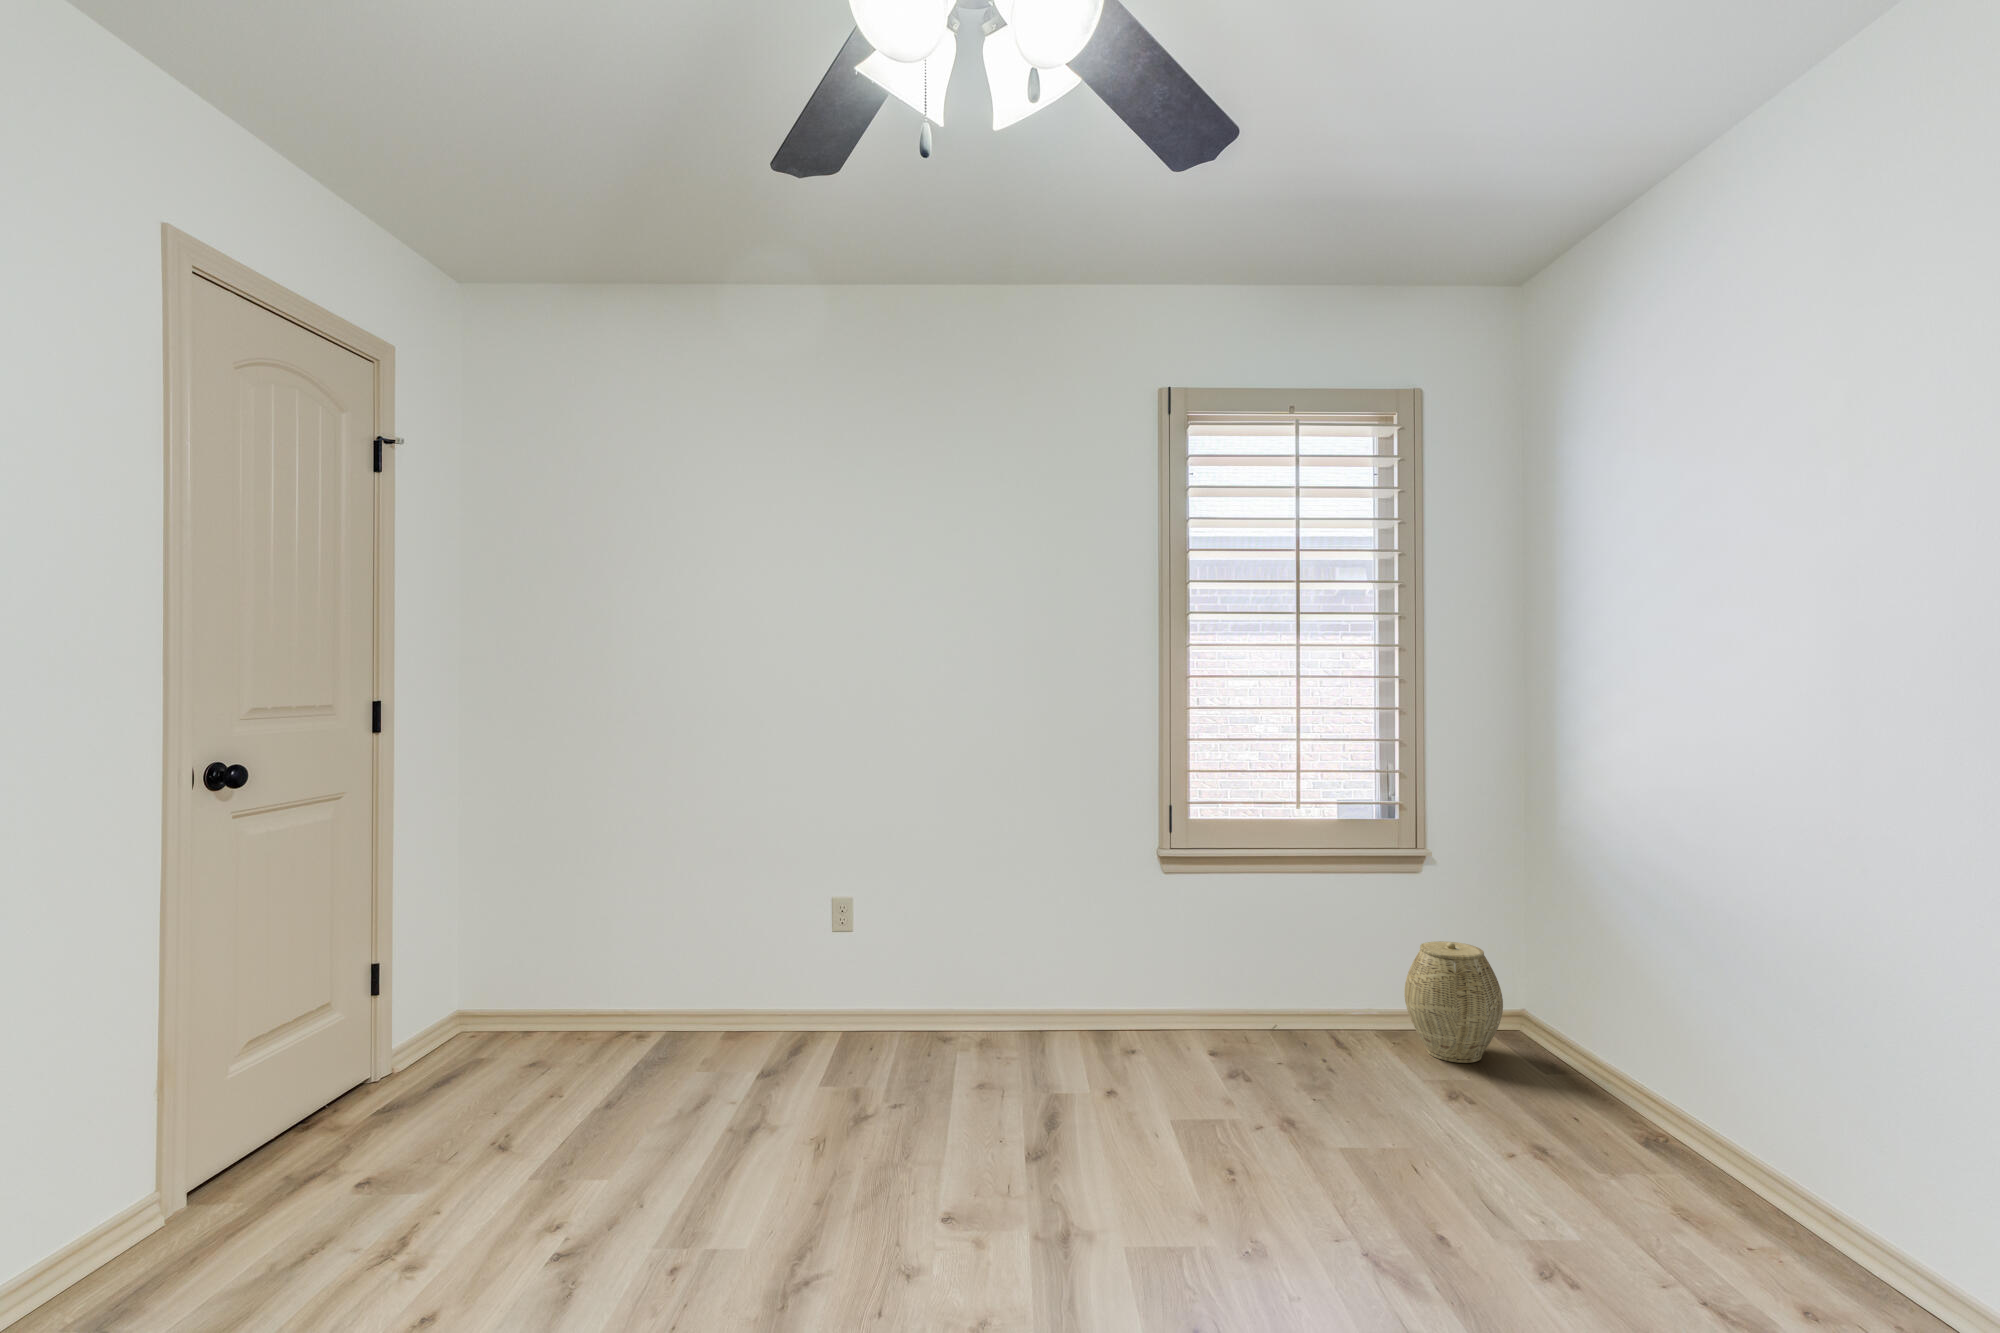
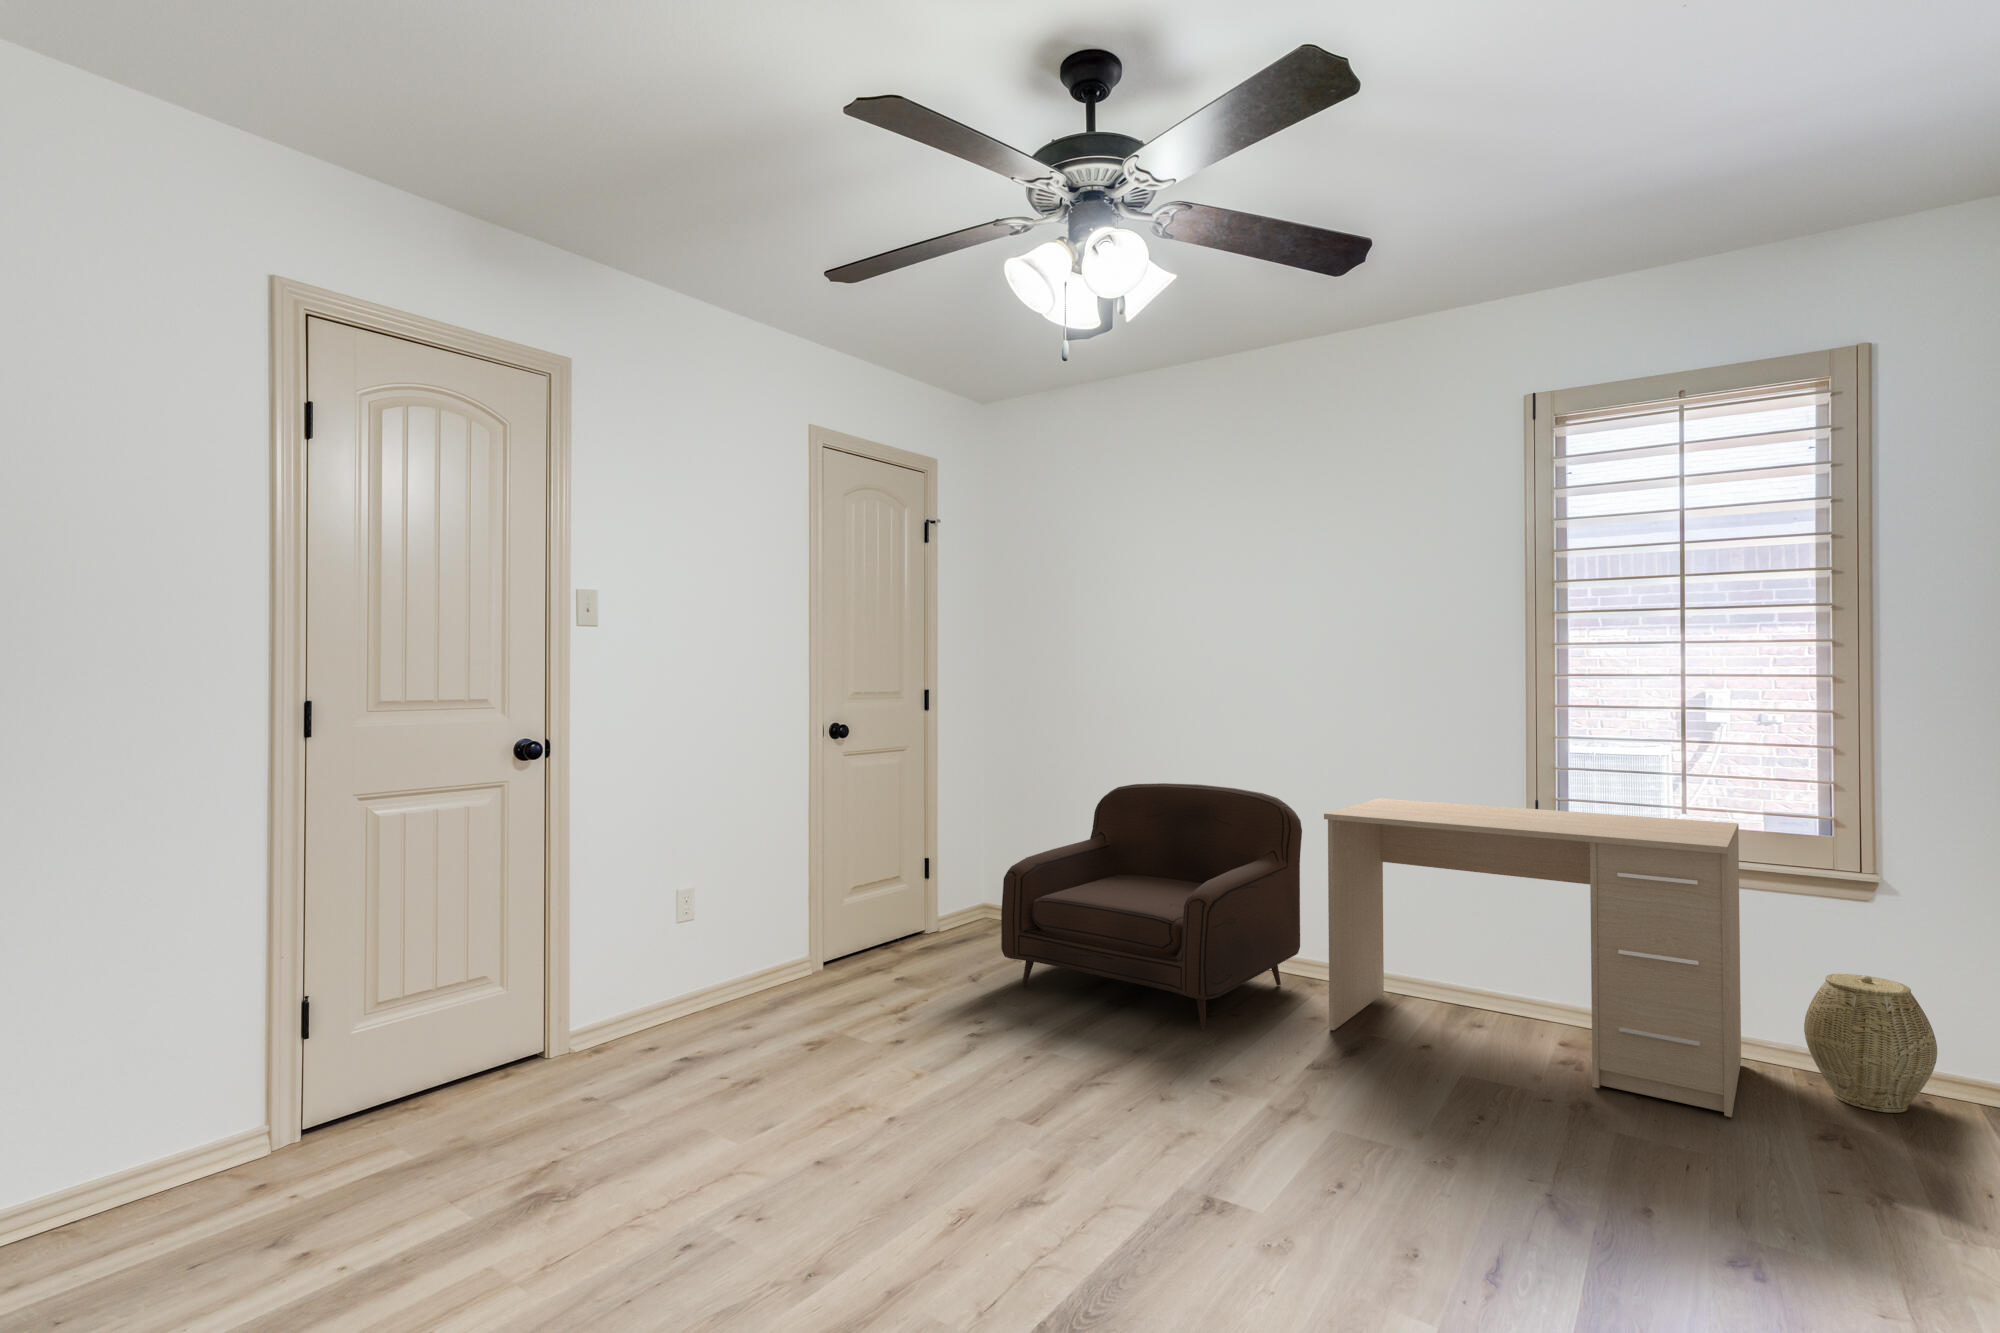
desk: none [1007,814,1407,1104] -> present [1324,798,1741,1118]
armchair: none [553,817,934,1141] -> present [1001,783,1302,1029]

